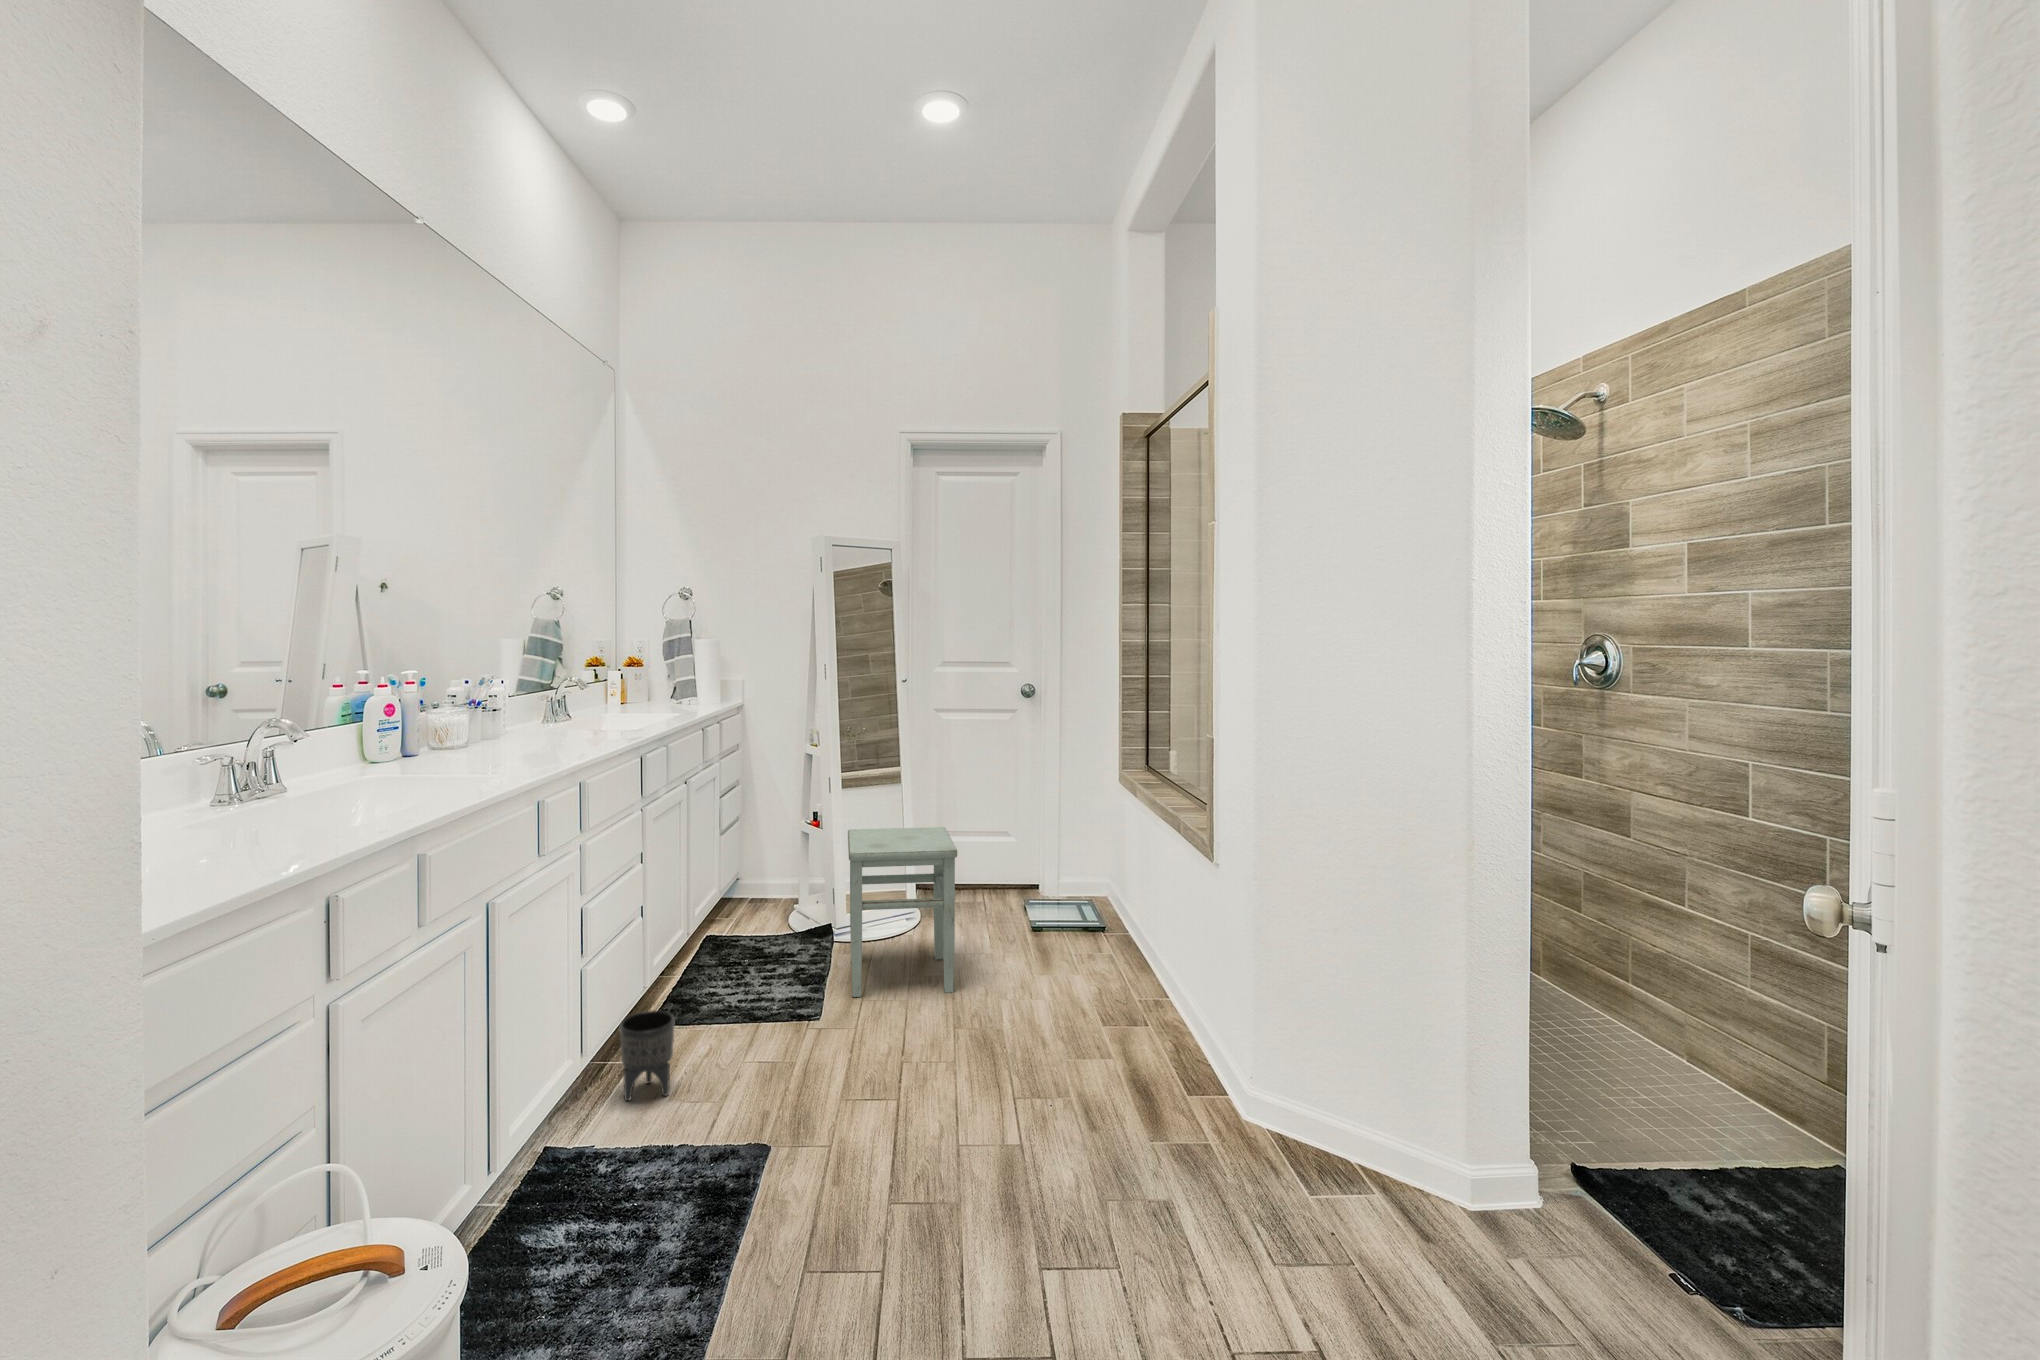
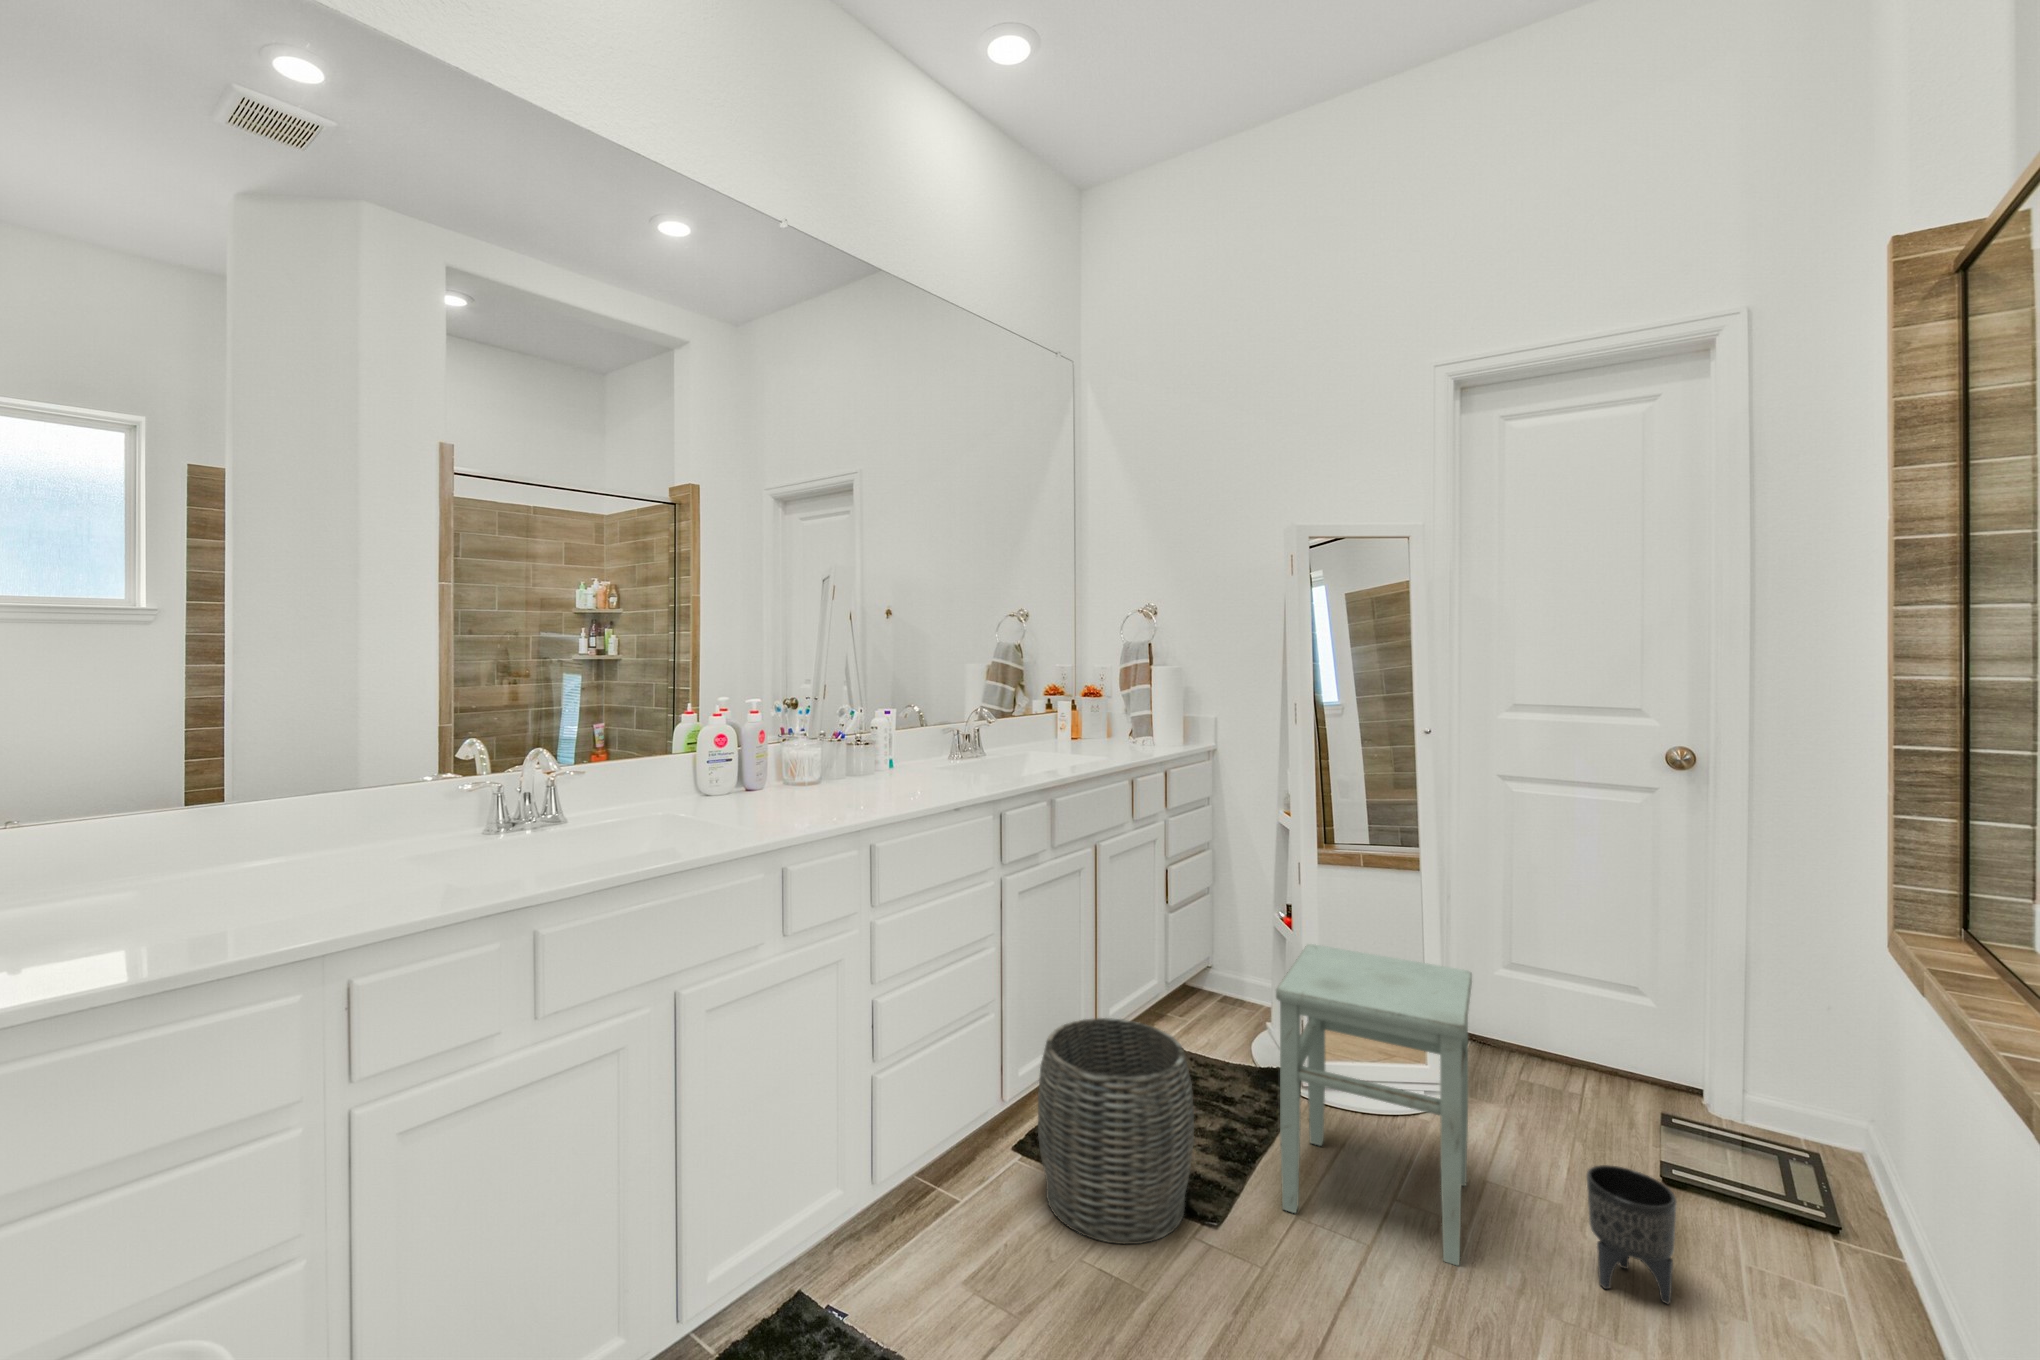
woven basket: none [691,900,803,1046] -> present [1038,1018,1194,1244]
planter: present [620,1011,675,1101] -> present [1587,1165,1677,1304]

